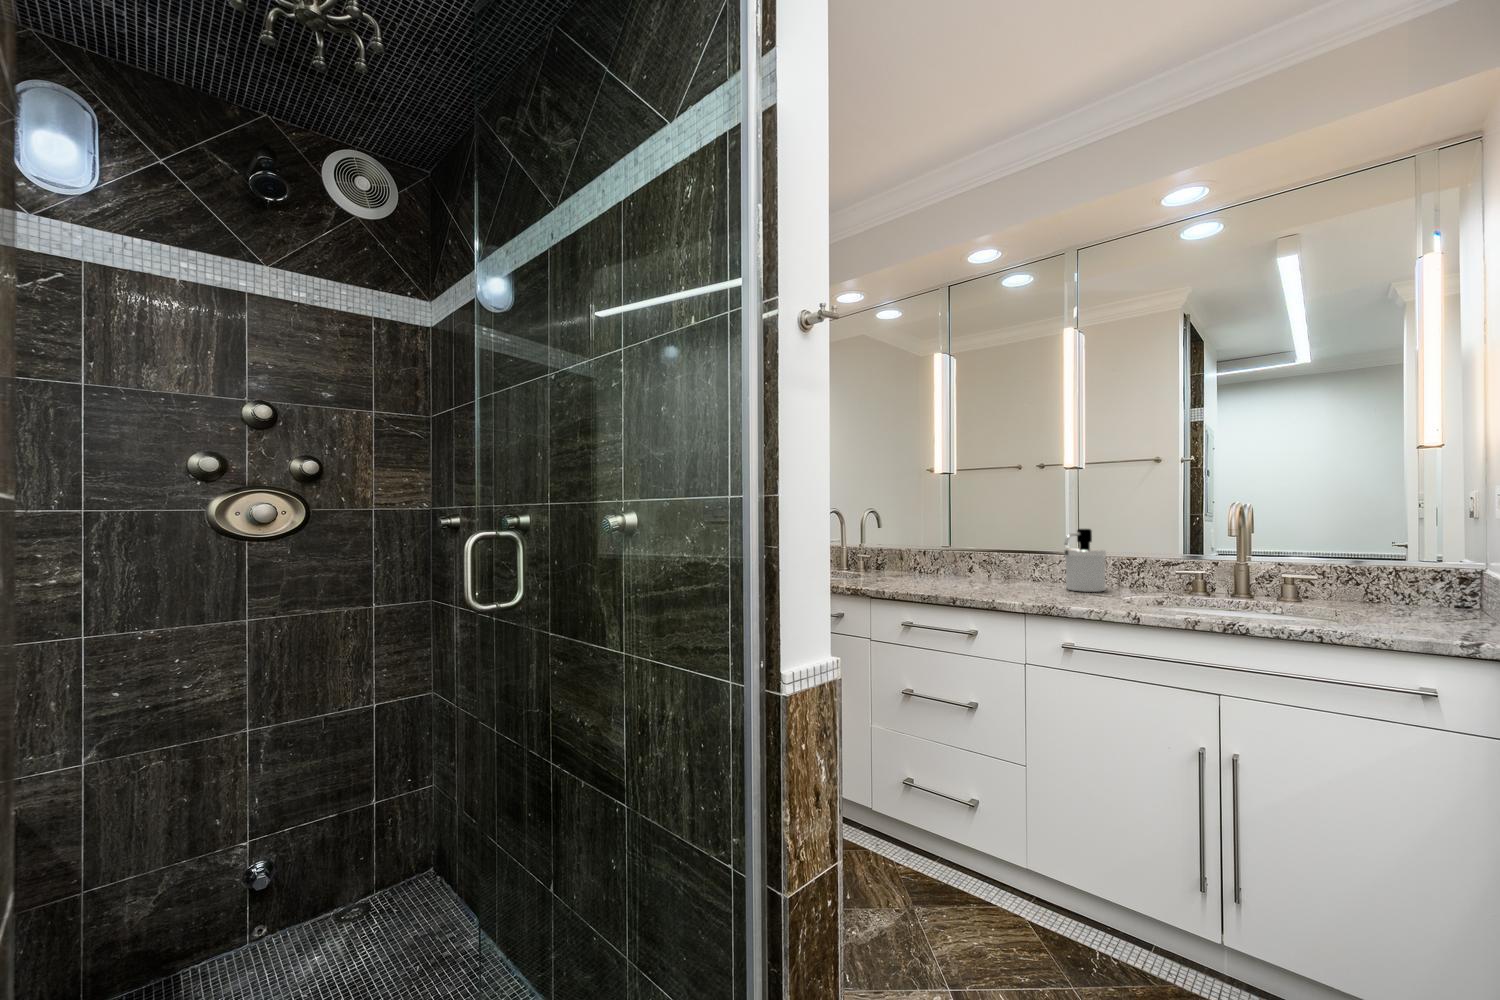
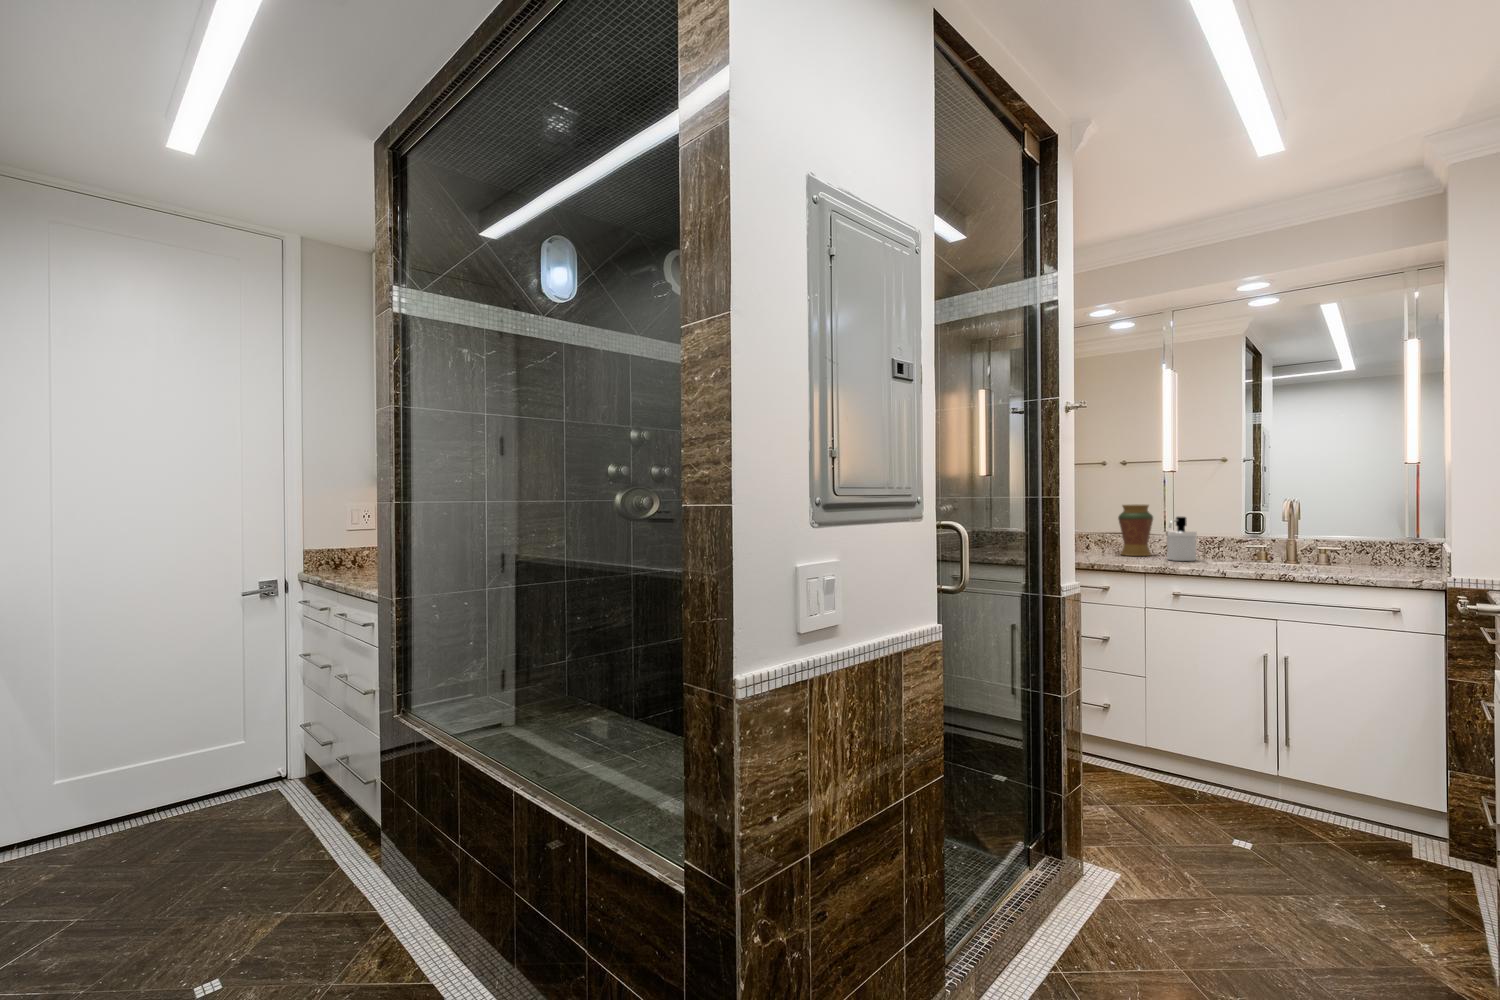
decorative vase: none [1007,512,1052,582] -> present [1118,504,1153,556]

